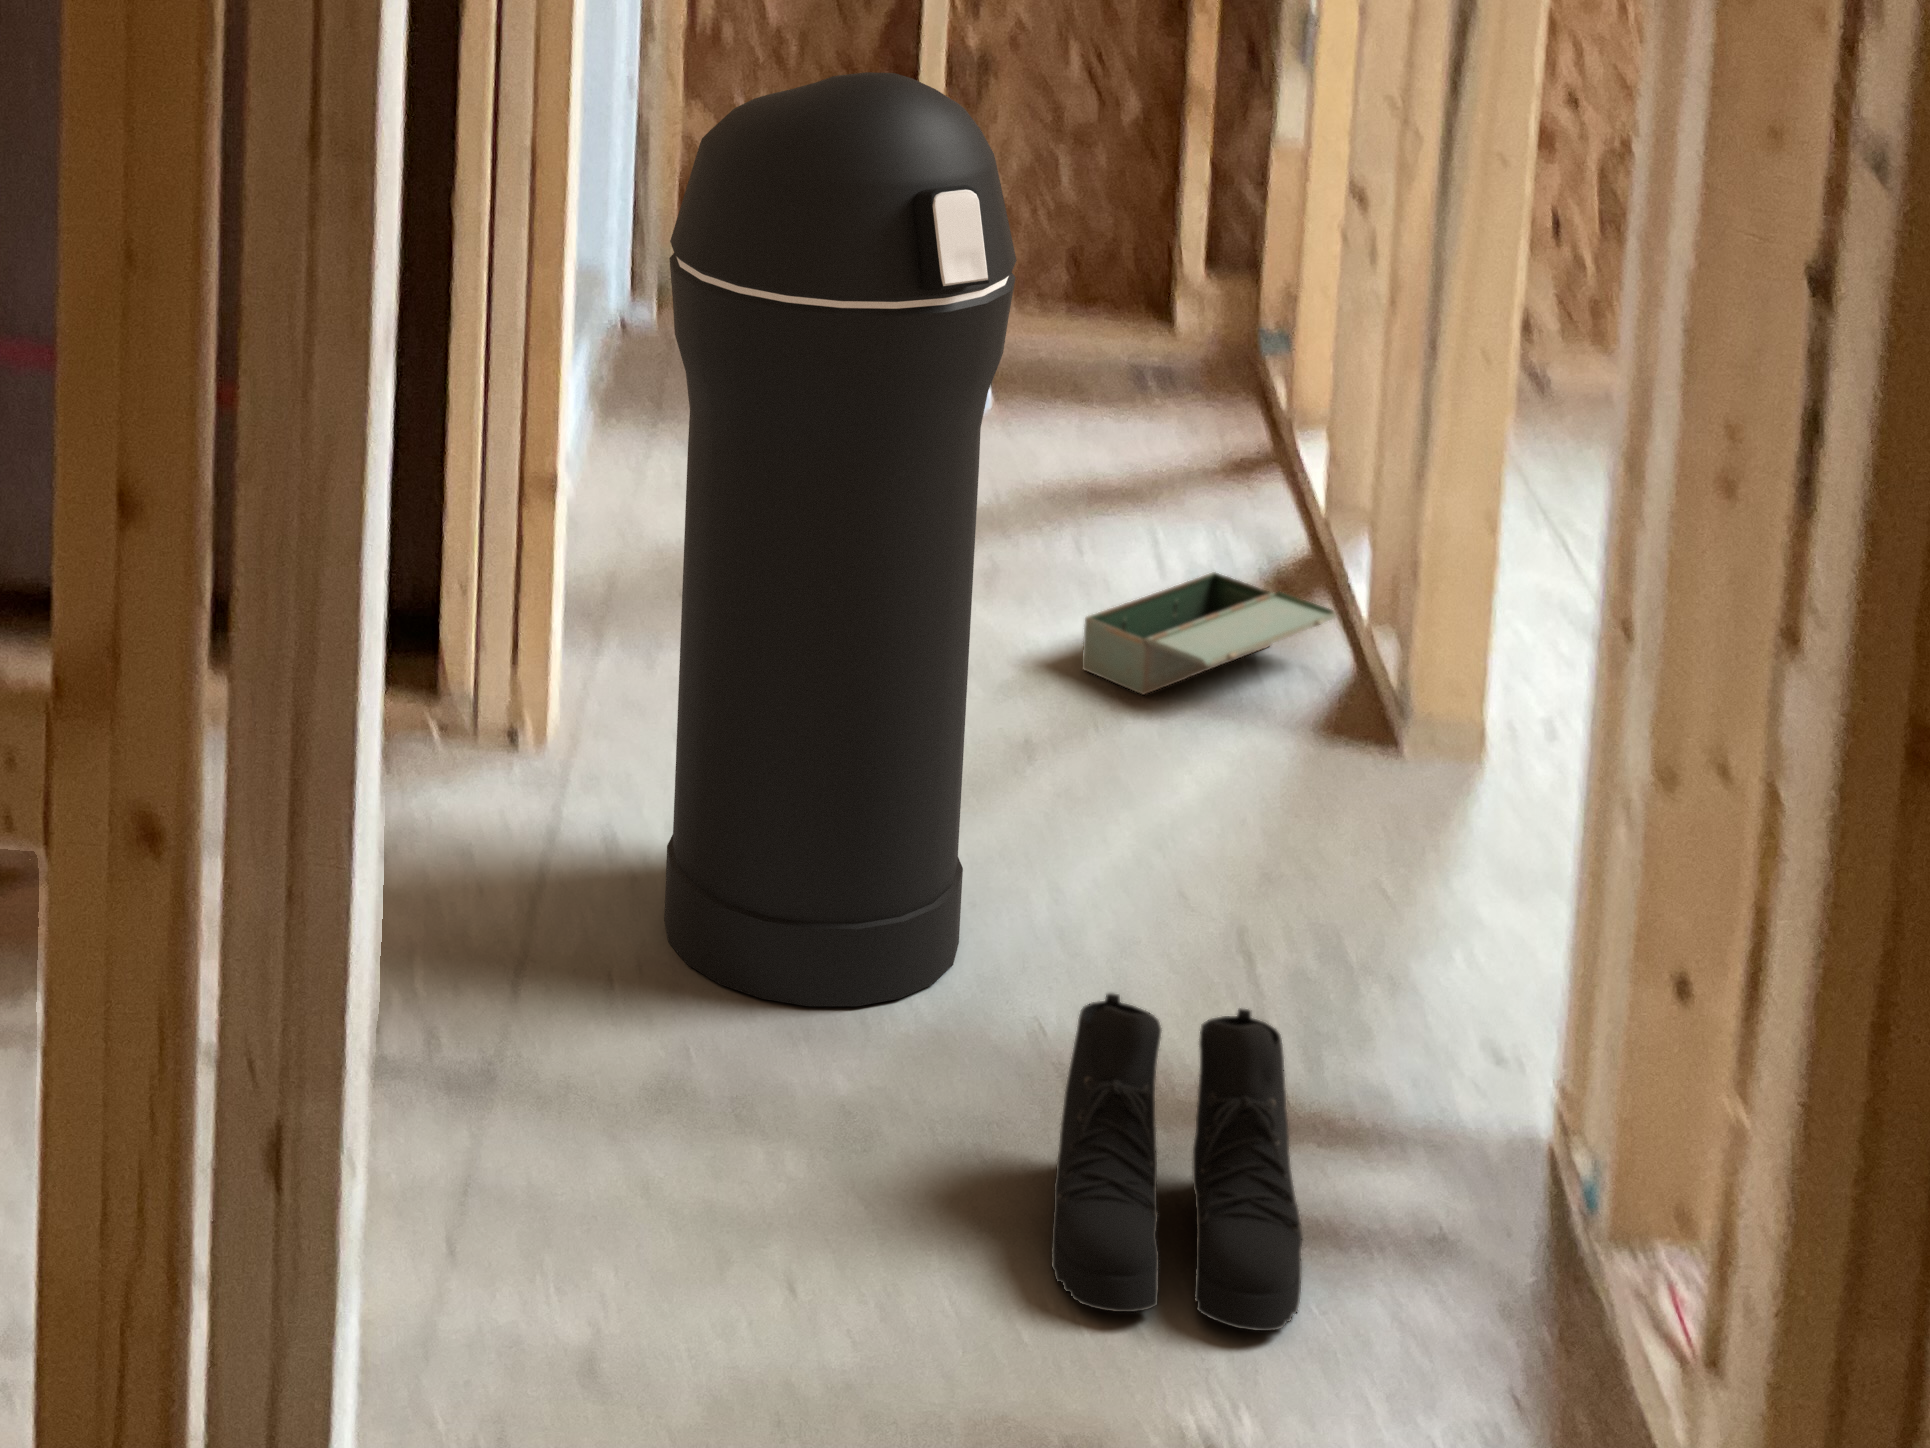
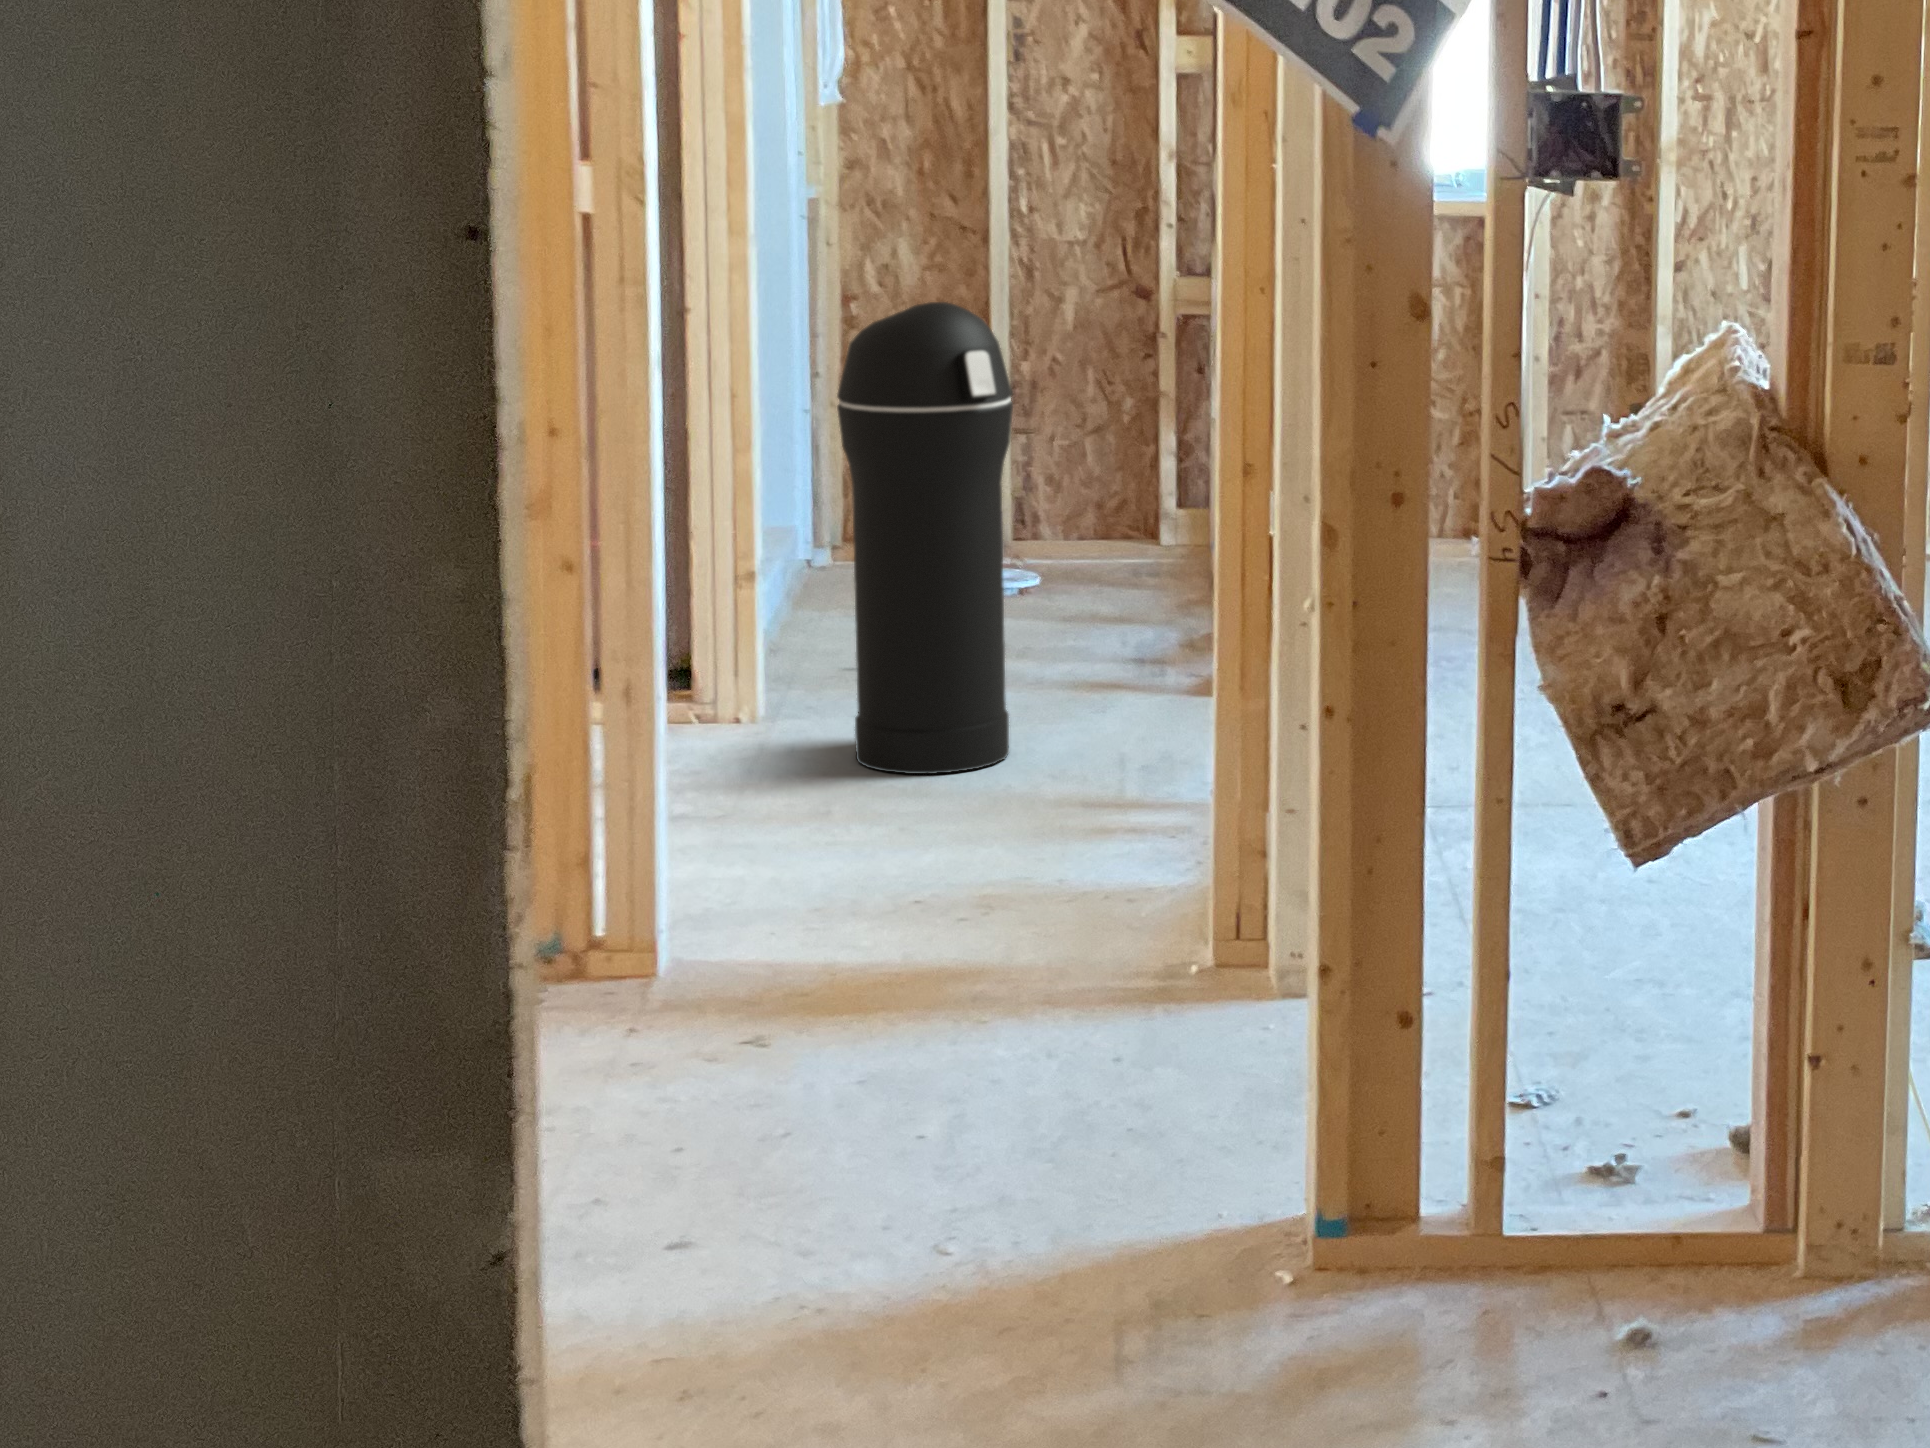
toolbox: present [1082,572,1336,694] -> none [1086,623,1225,677]
boots: present [1051,993,1302,1331] -> none [1045,712,1157,830]

